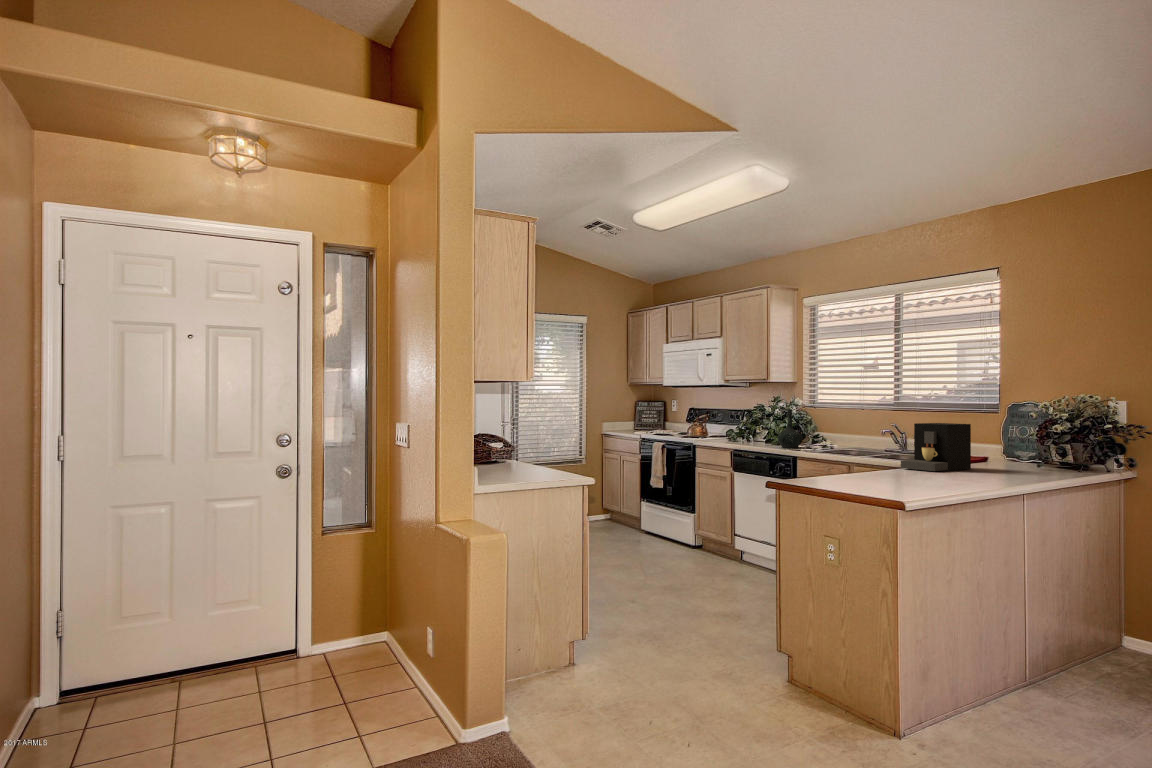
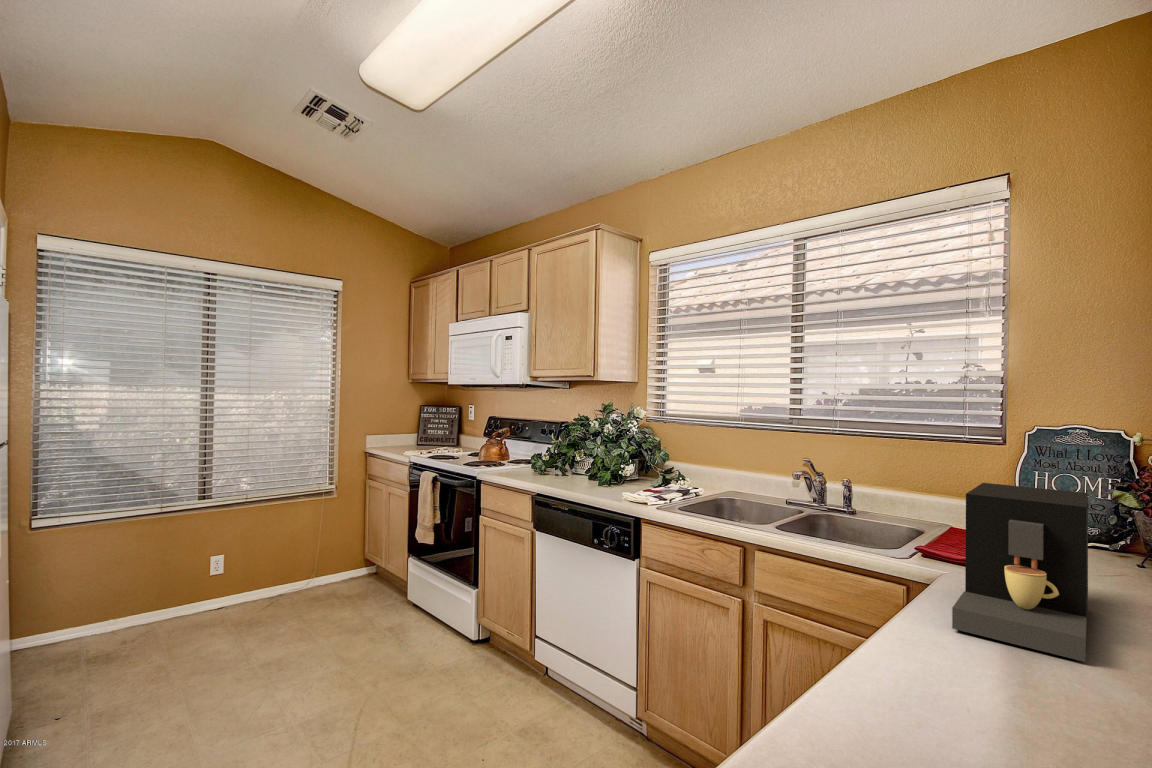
bottle: present [777,409,803,448] -> none [608,428,650,497]

